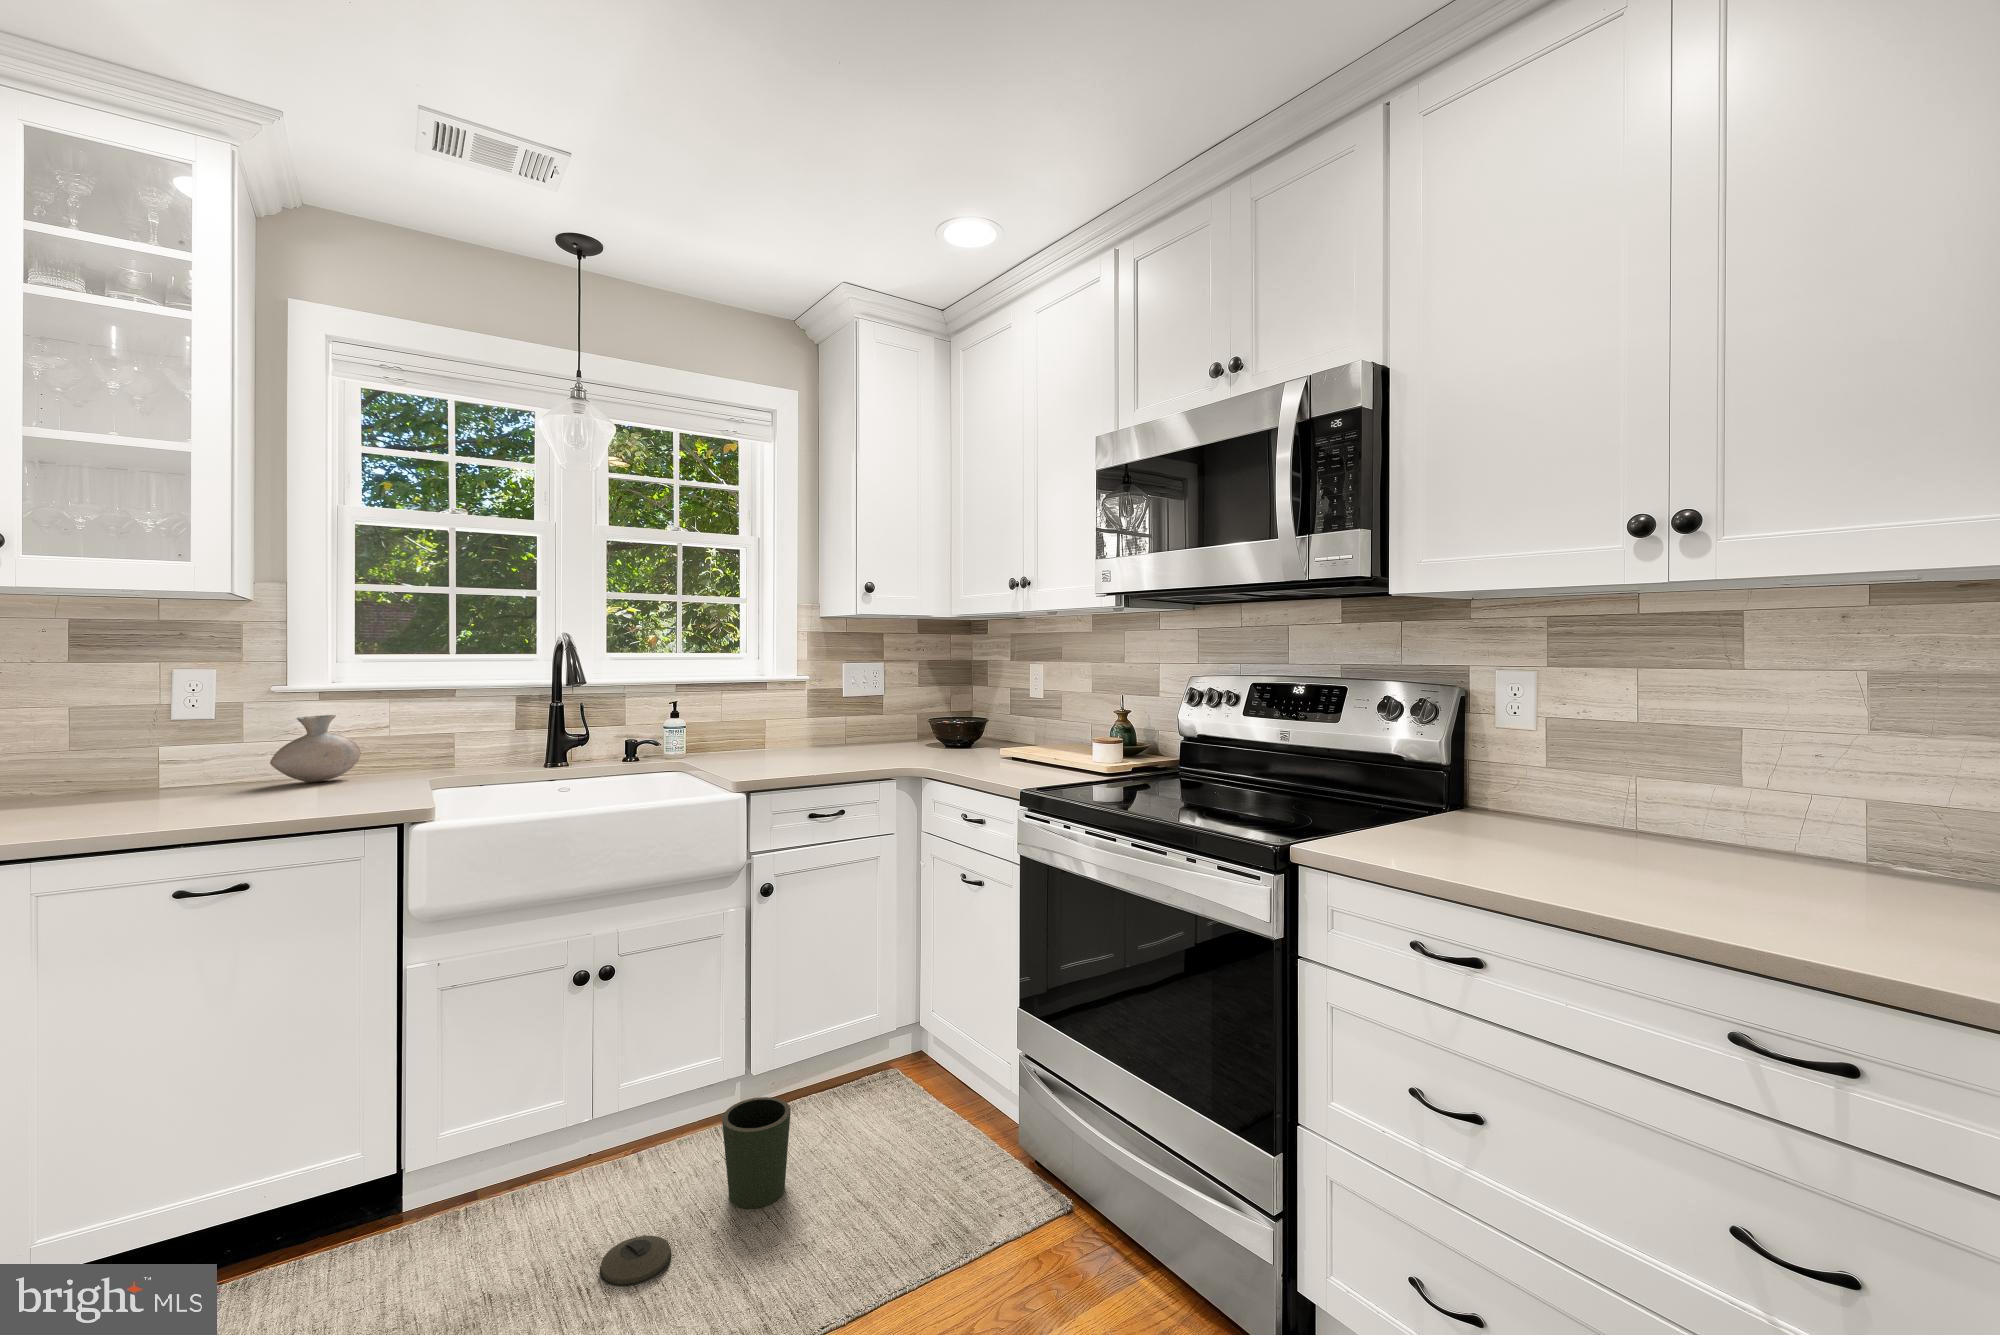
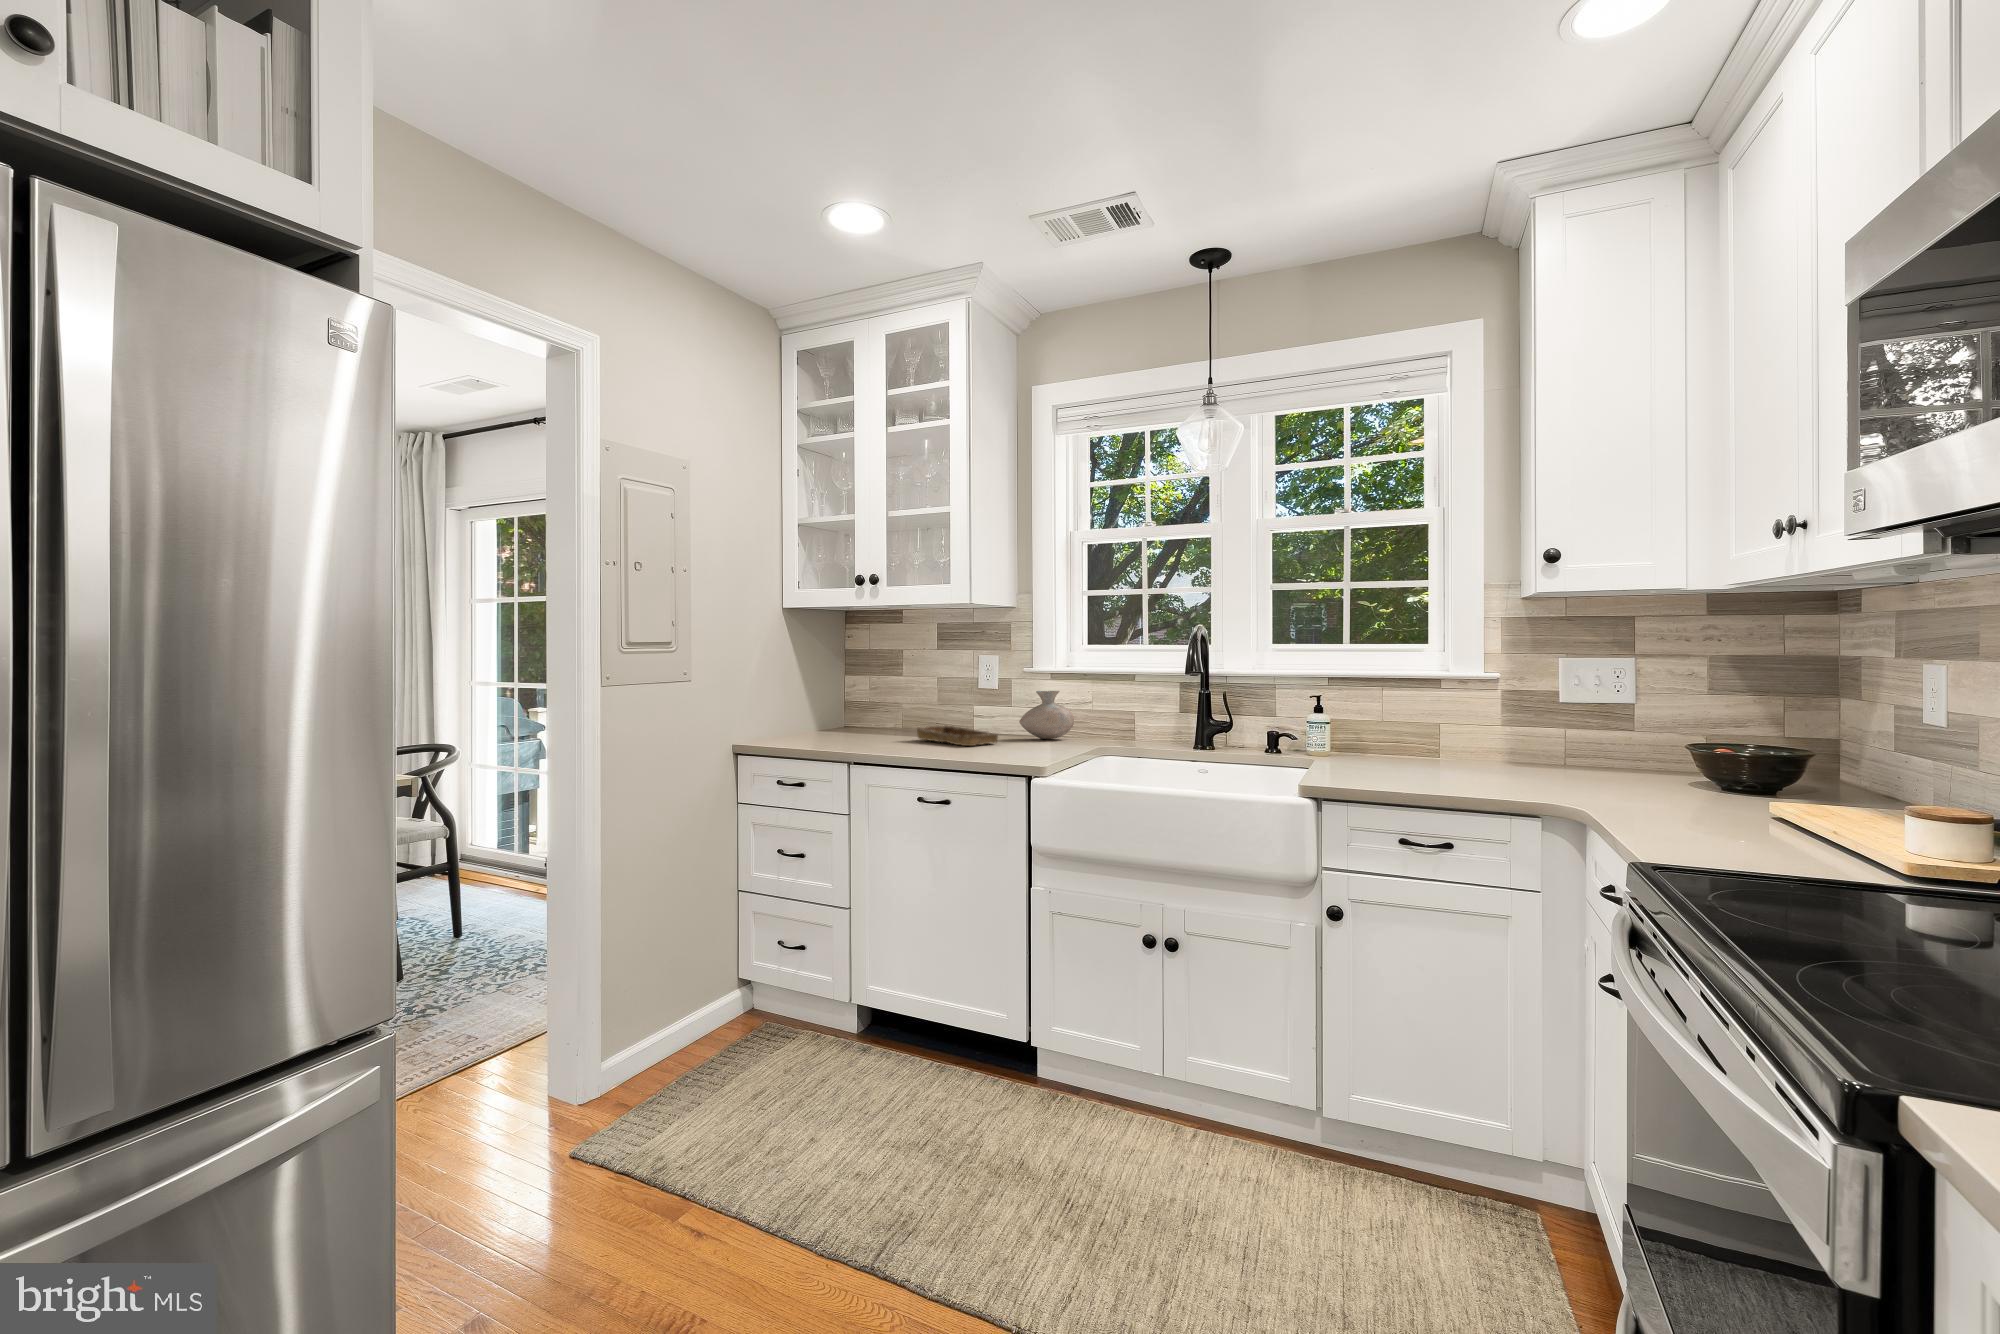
tray: none [70,781,277,809] -> present [916,725,998,746]
trash can: present [600,1097,791,1287] -> none [1083,1120,1297,1246]

